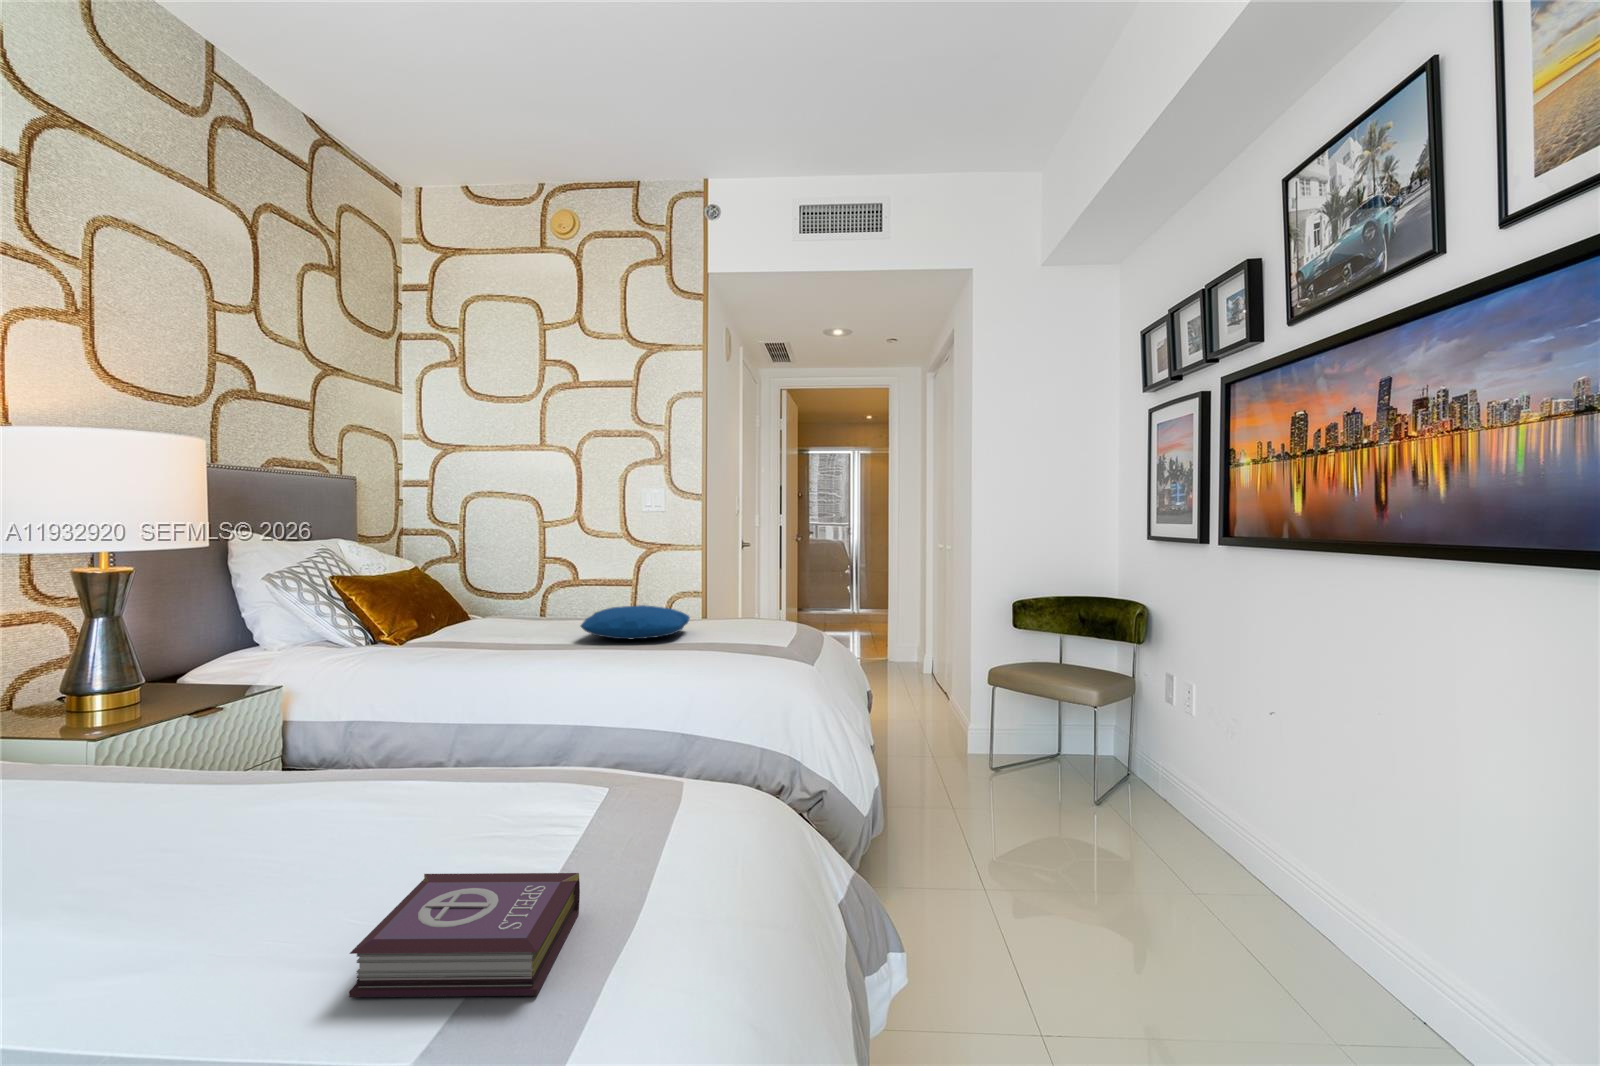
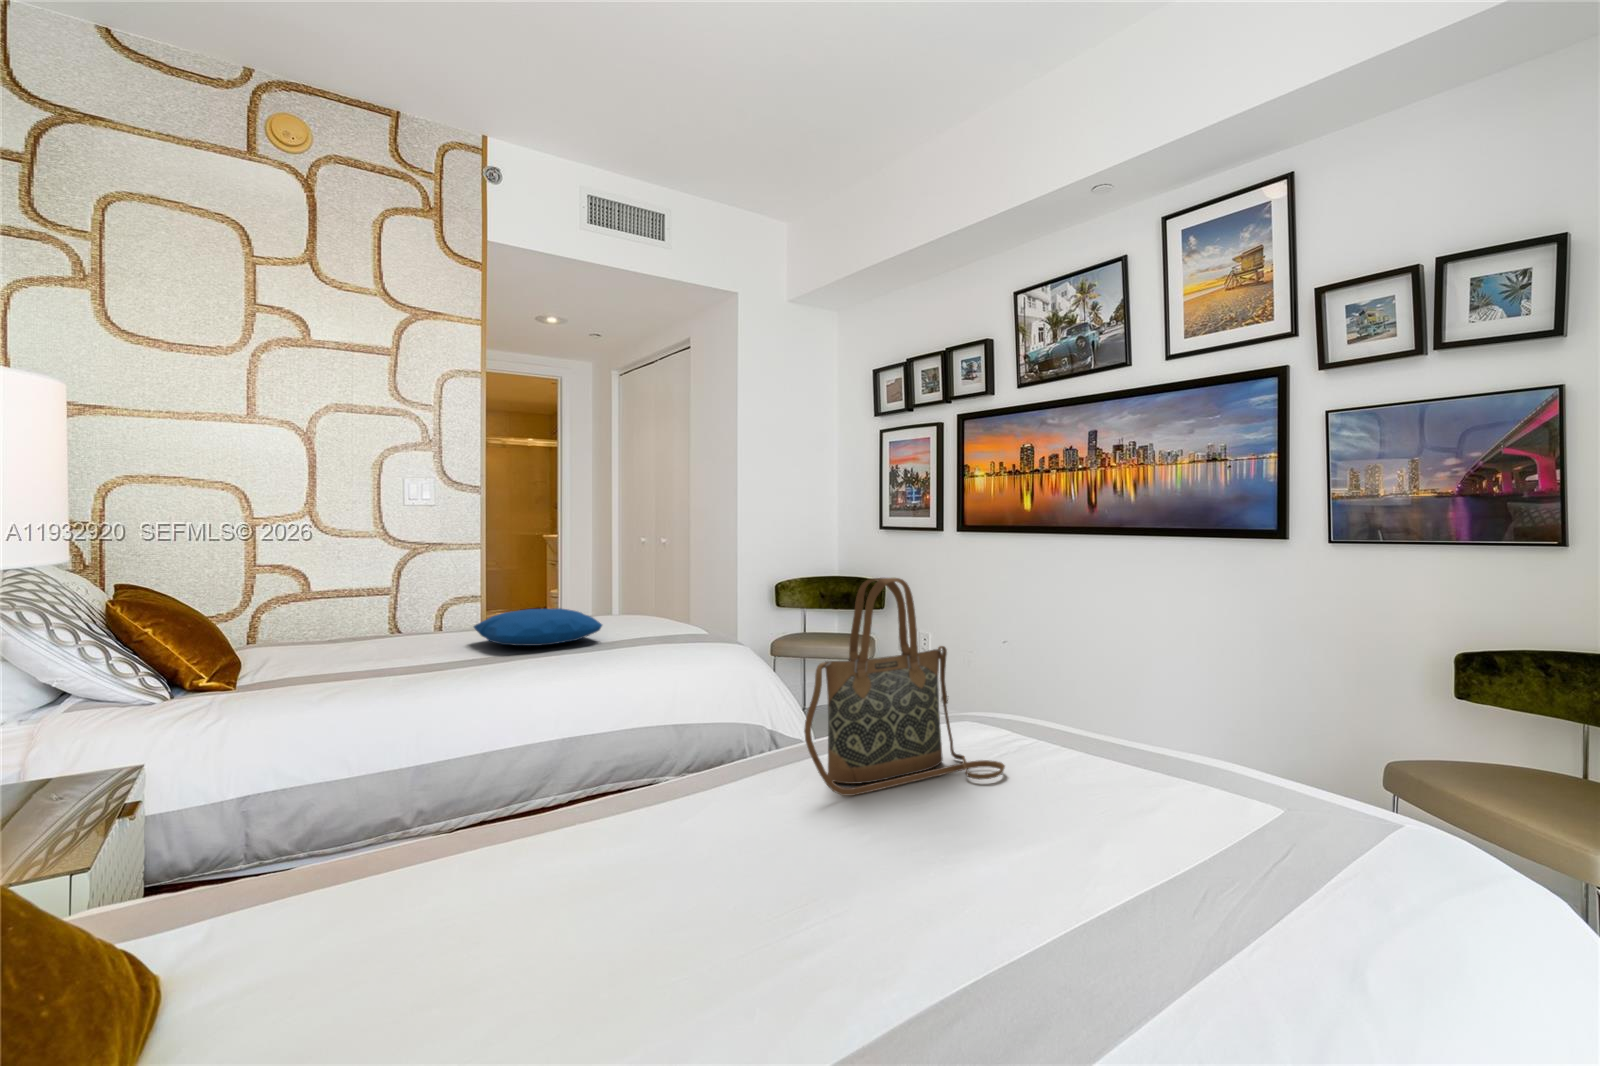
handbag: none [314,594,525,856] -> present [804,578,1005,796]
book: present [349,873,580,997] -> none [1074,748,1219,833]

